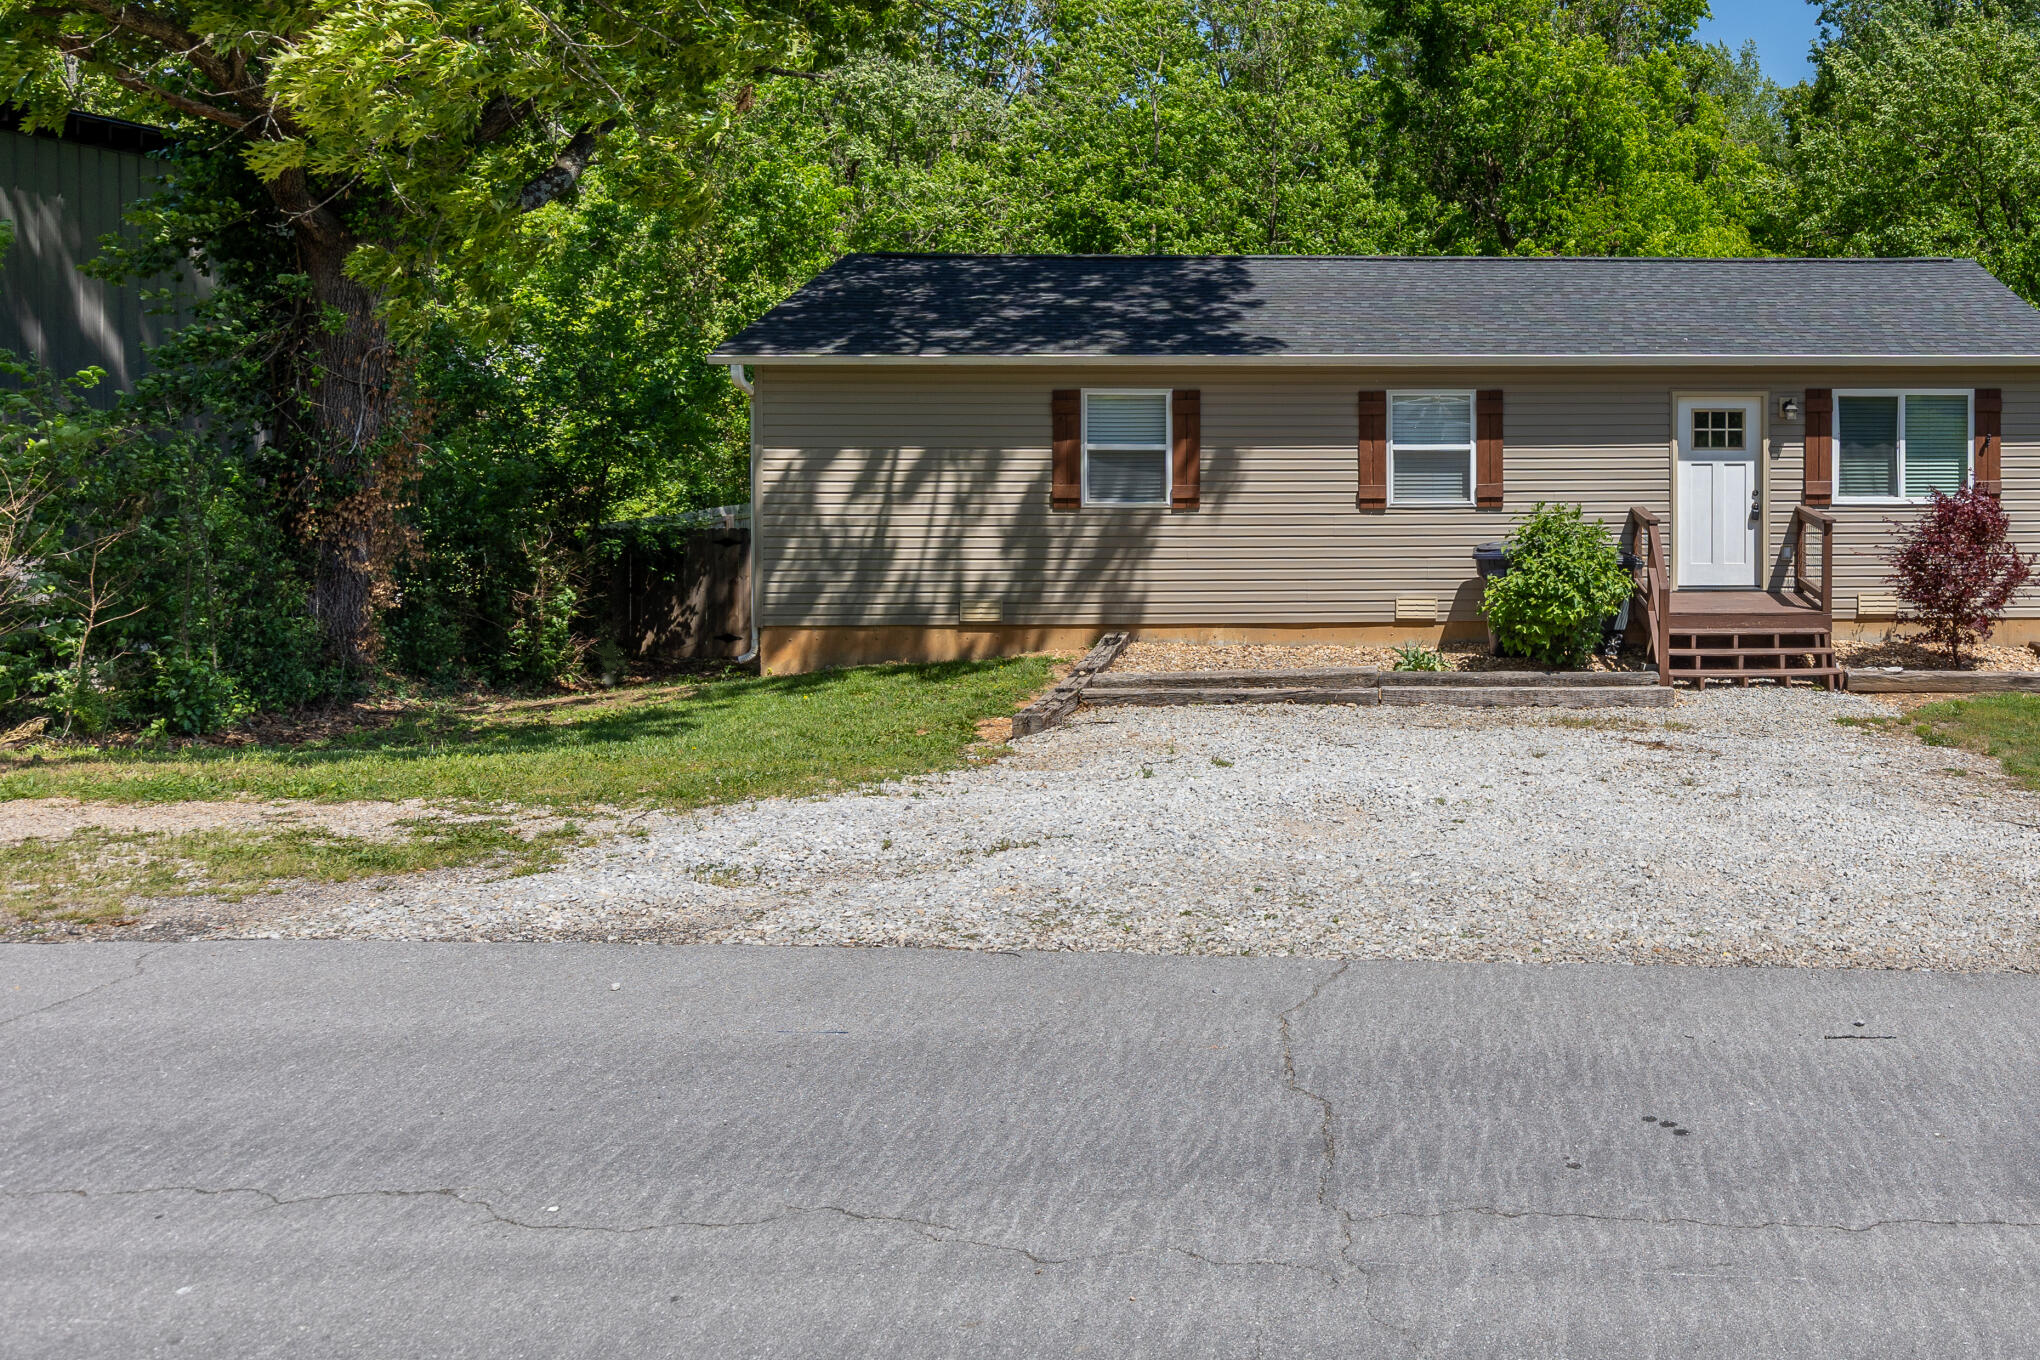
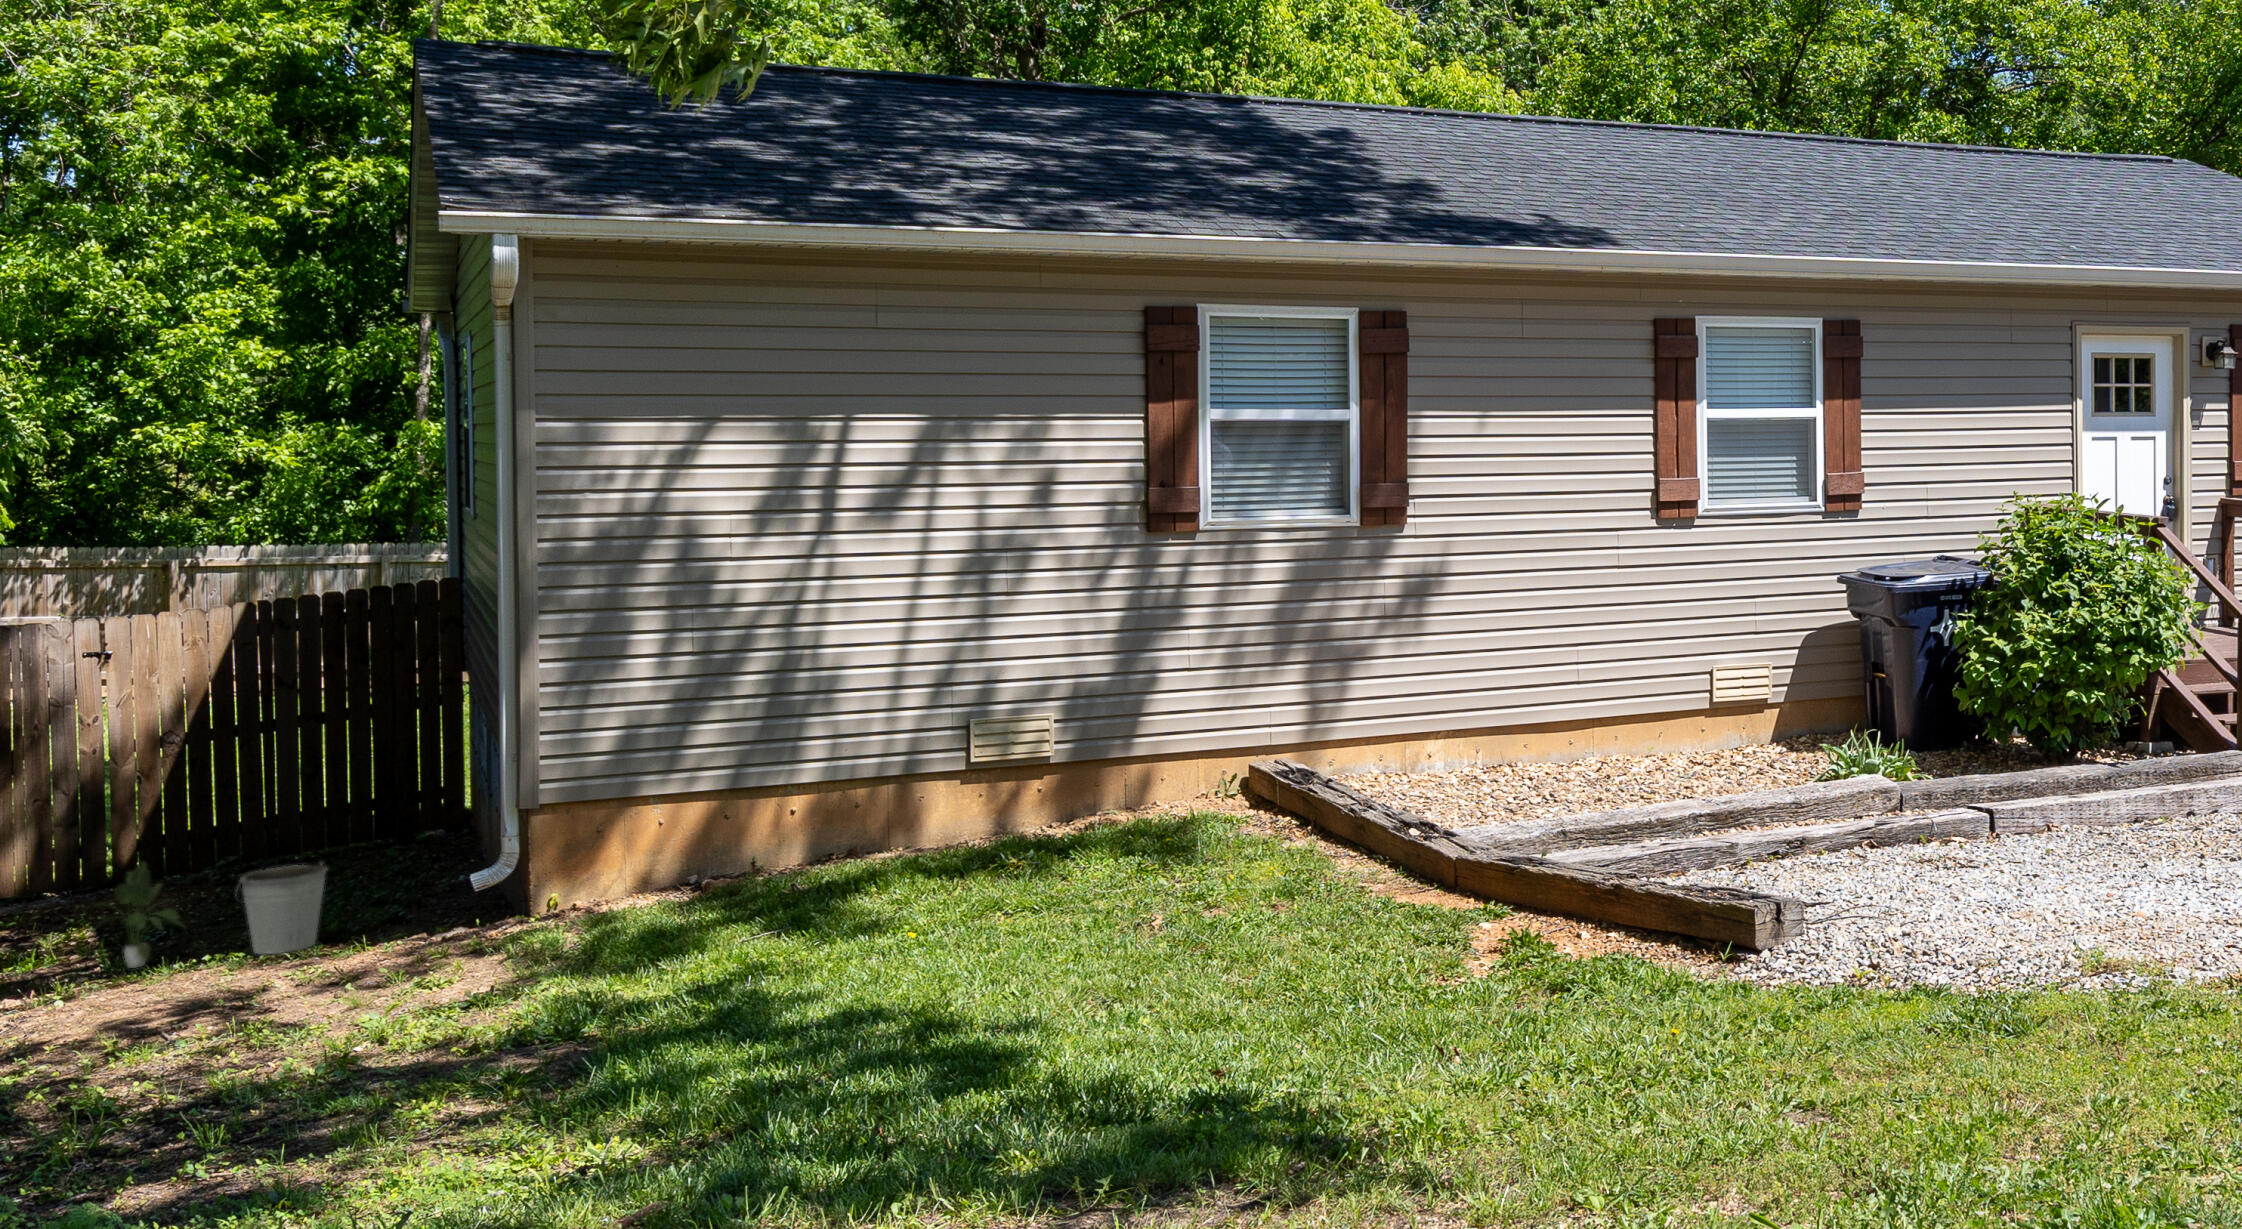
bucket: none [645,645,685,684] -> present [236,864,326,954]

